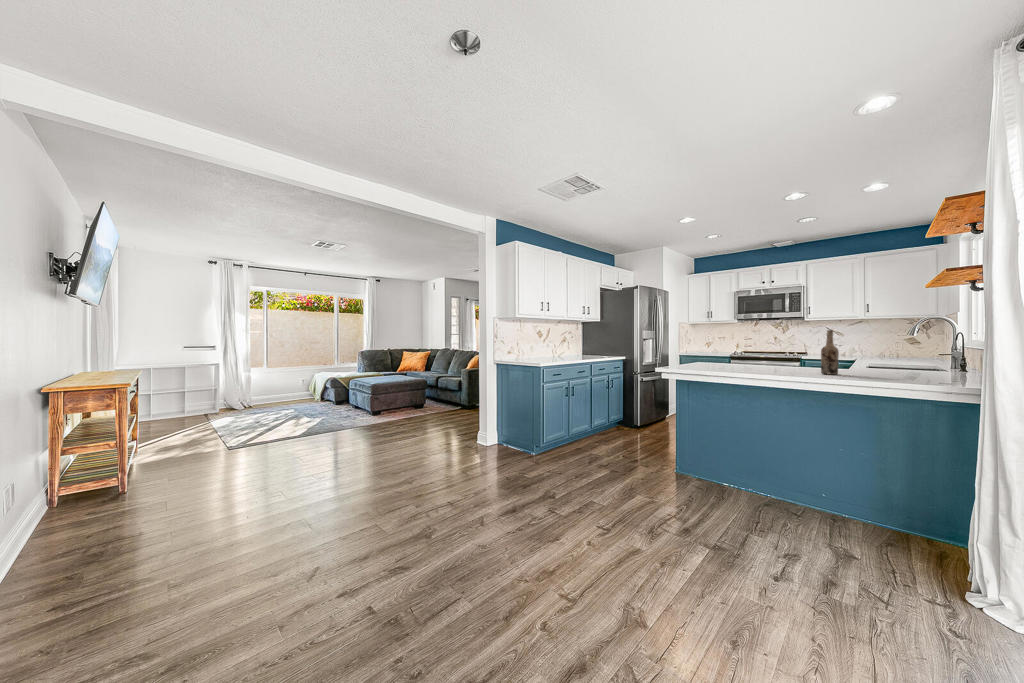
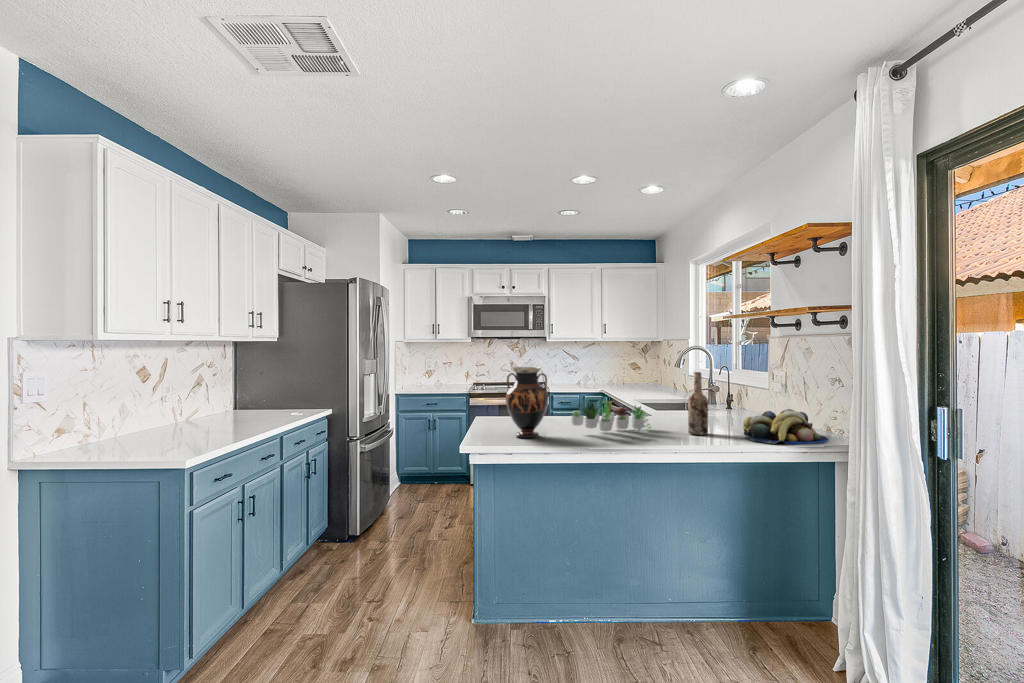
vase: none [693,329,721,370] -> present [506,367,548,438]
succulent plant: none [737,348,797,373] -> present [571,401,653,433]
fruit bowl: none [857,357,941,381] -> present [743,409,829,445]

